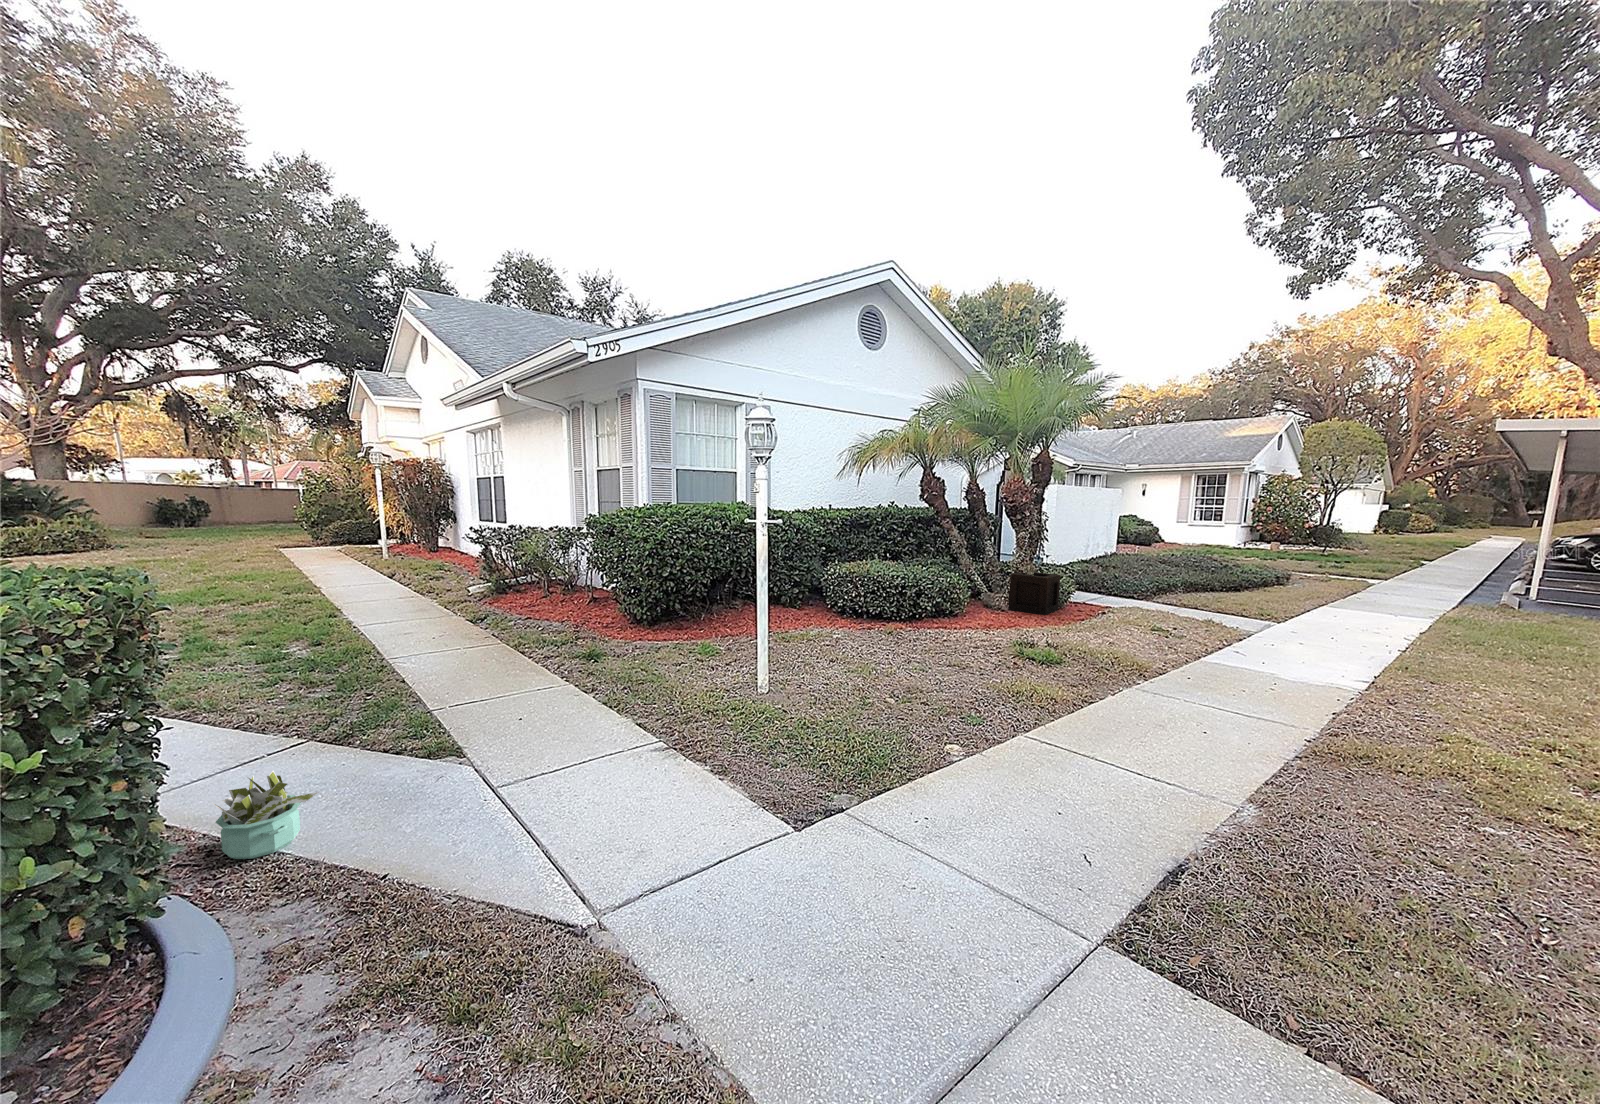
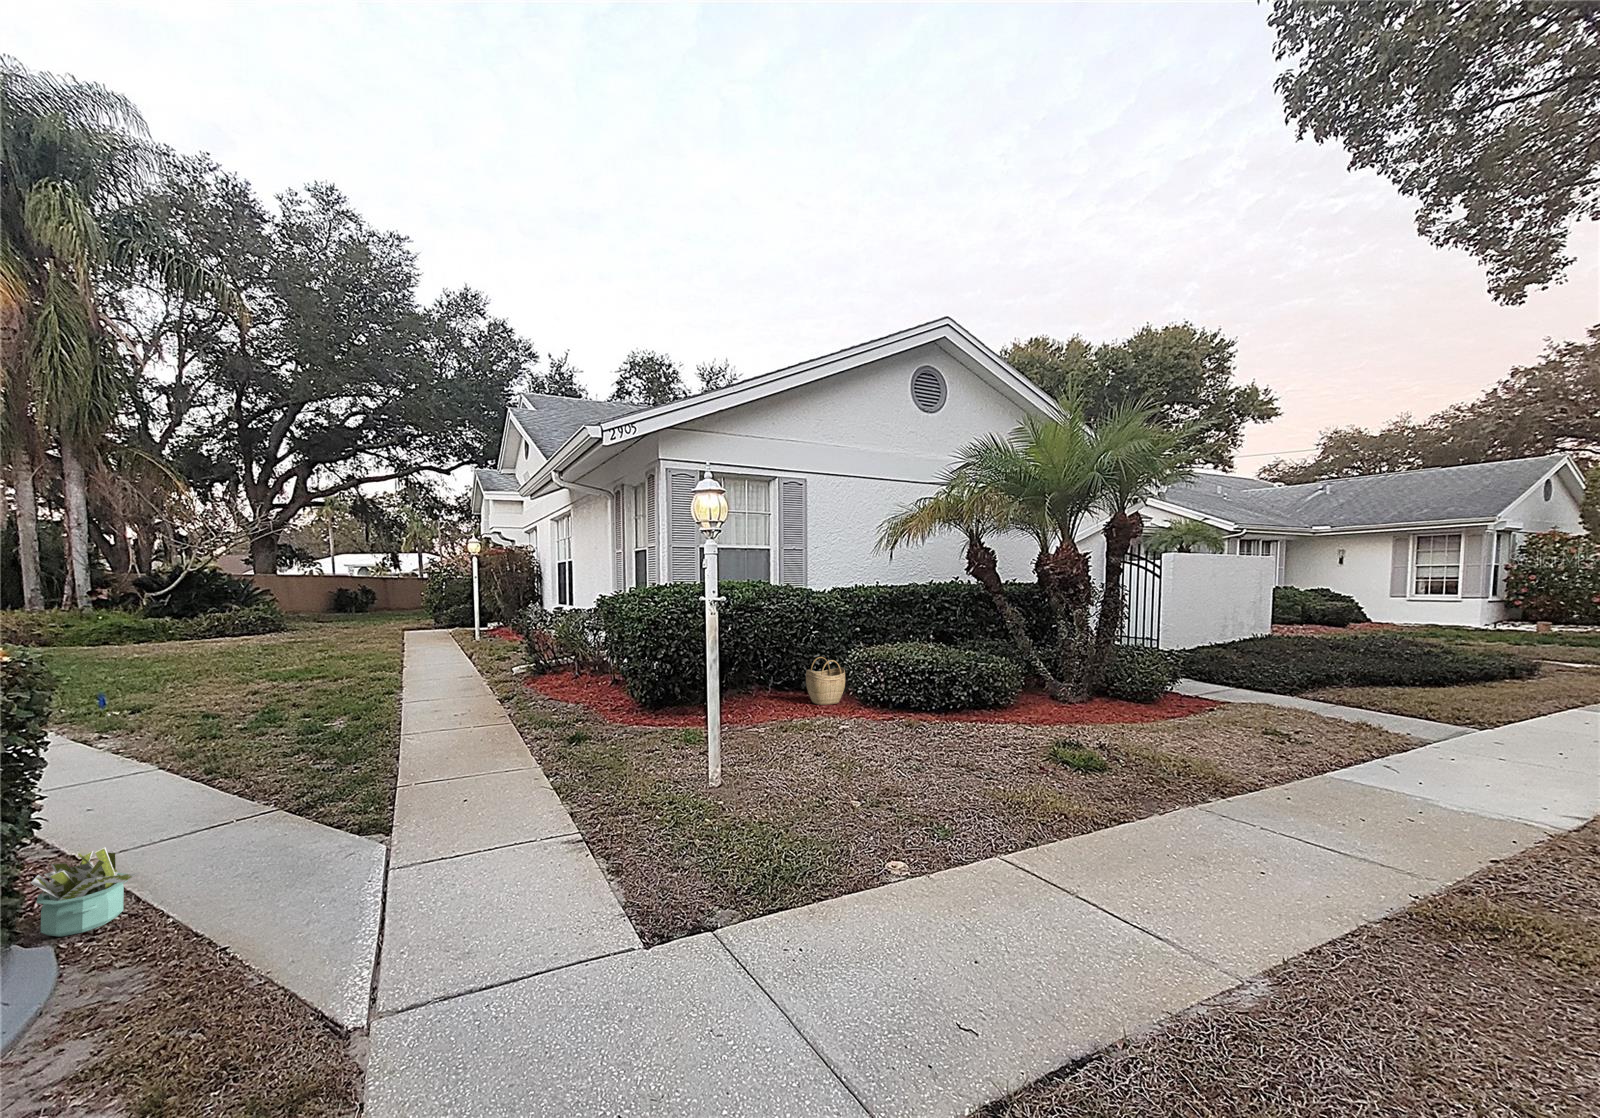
wooden crate: present [1008,572,1060,615] -> none [1083,657,1152,713]
woven basket: none [783,573,818,615] -> present [806,657,845,705]

